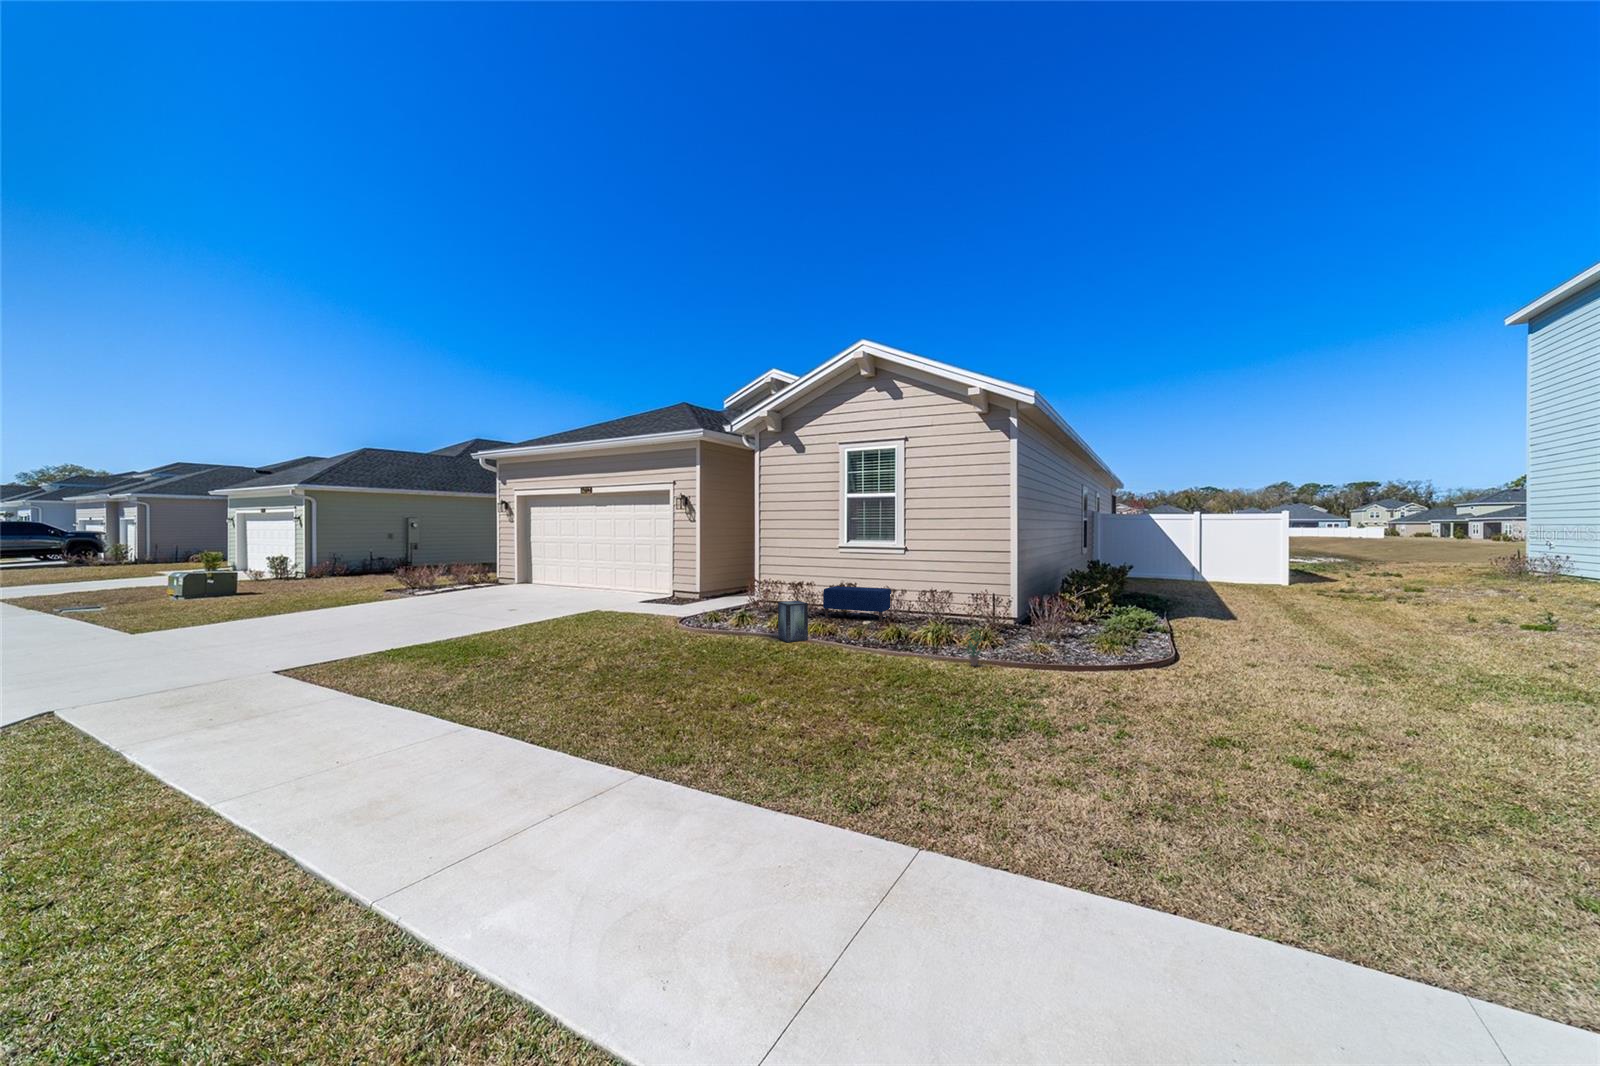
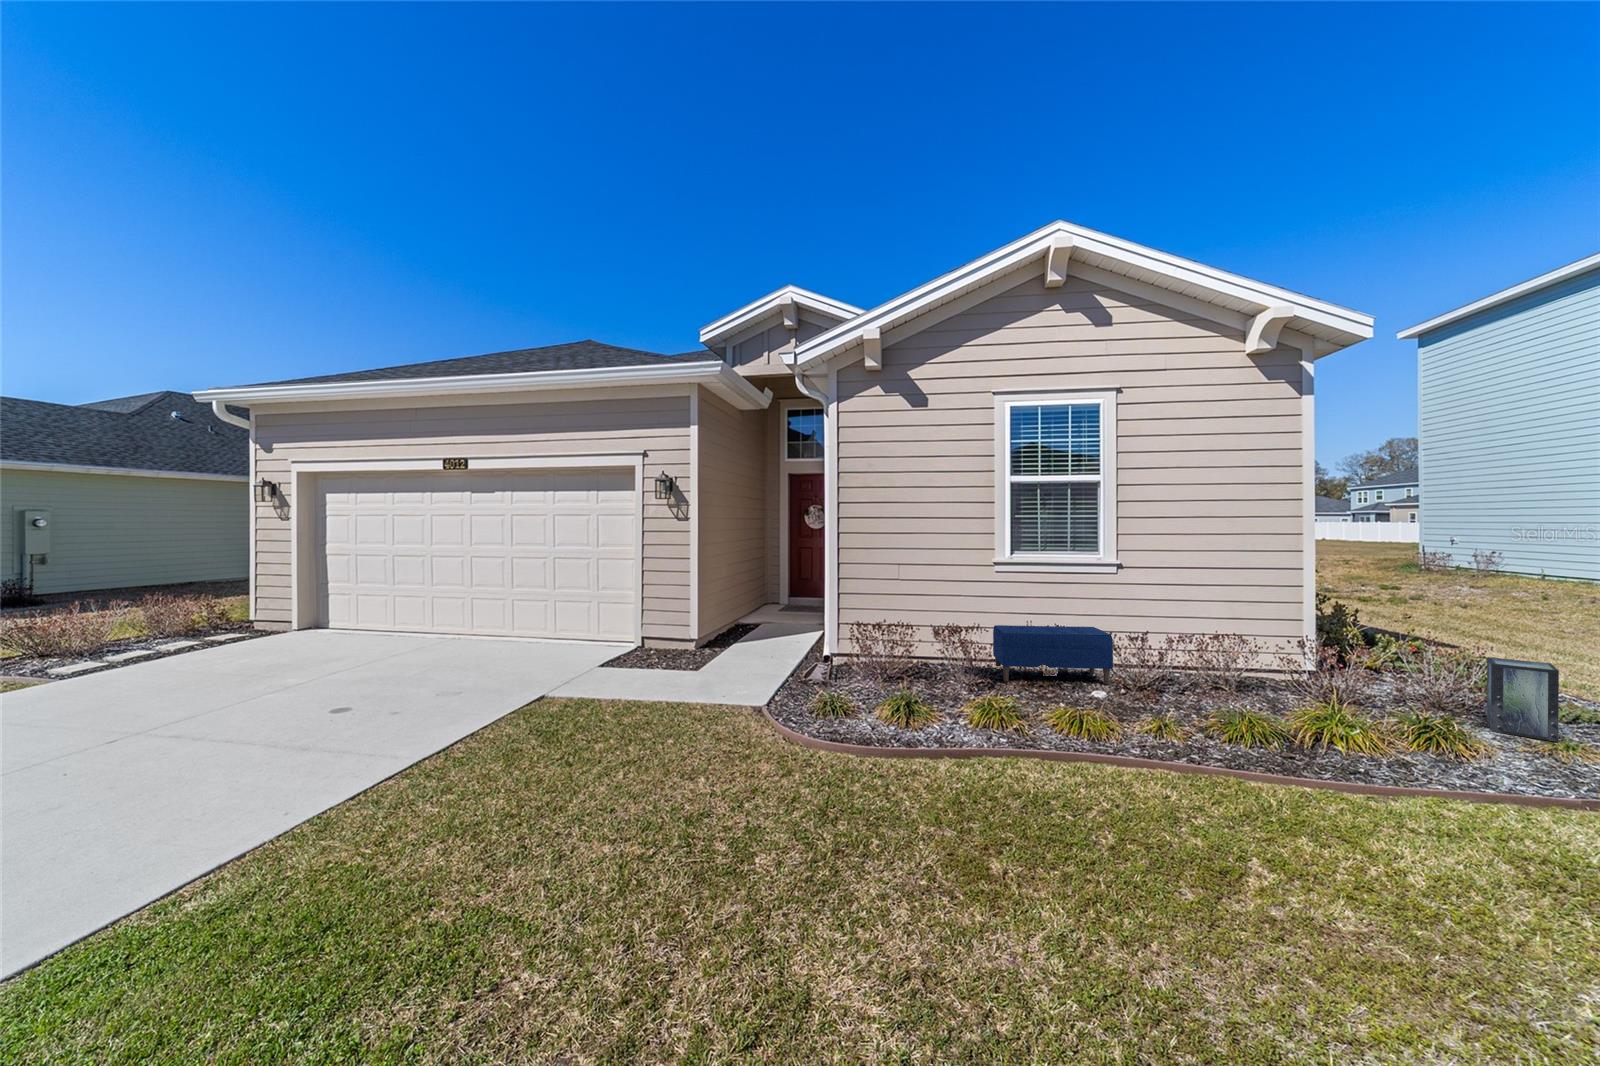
storage box: present [778,601,808,642] -> present [1487,657,1559,742]
potted plant: present [967,632,981,666] -> none [1527,729,1587,798]

